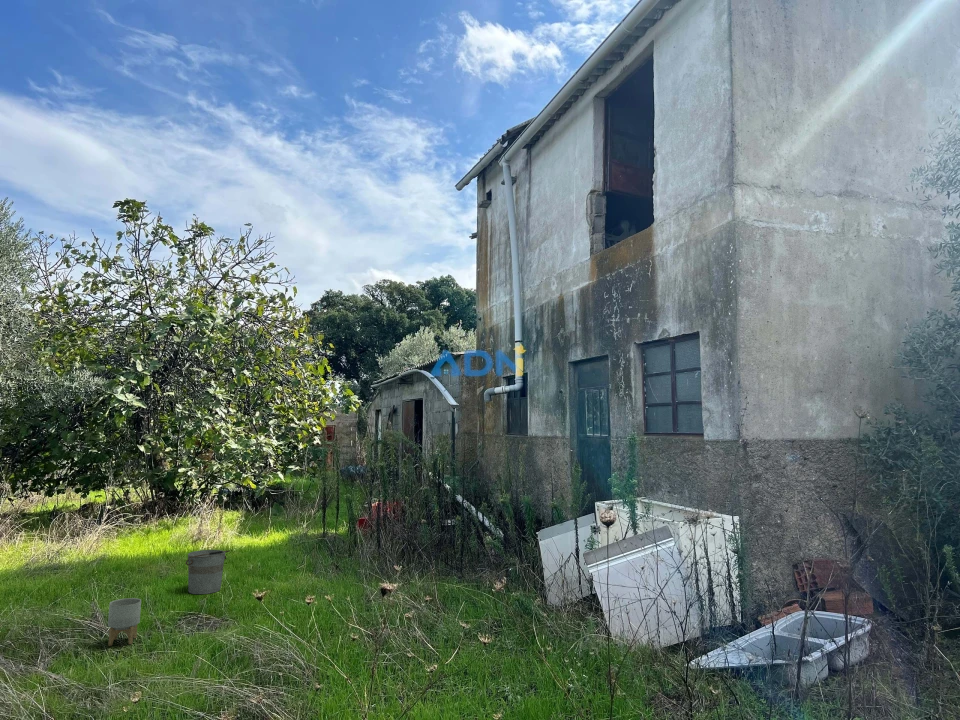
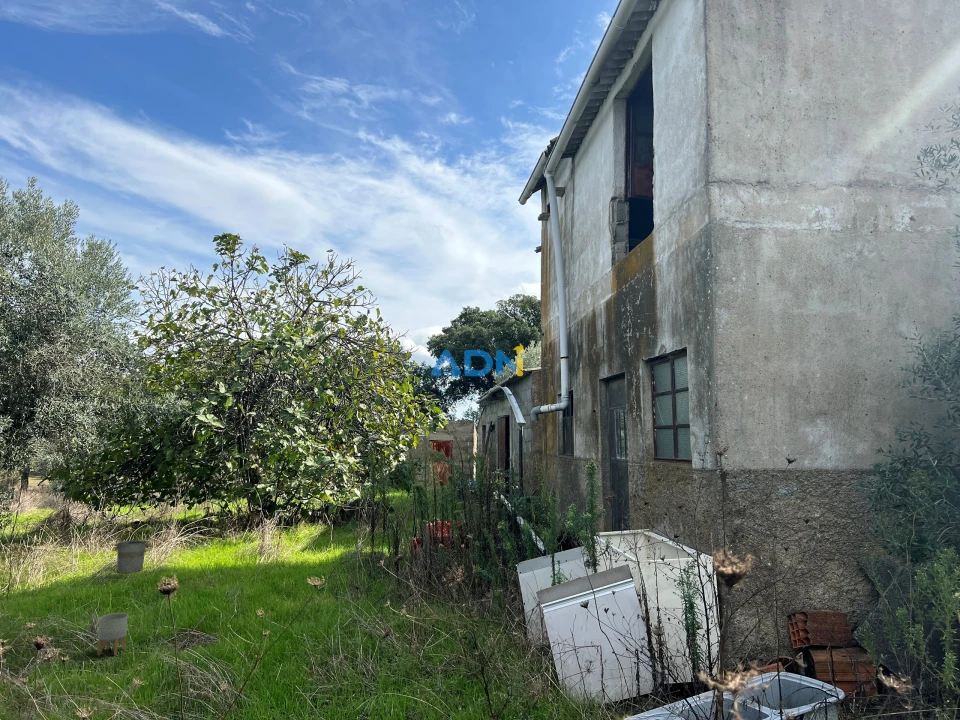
bucket: present [186,550,229,594] -> present [115,540,149,573]

